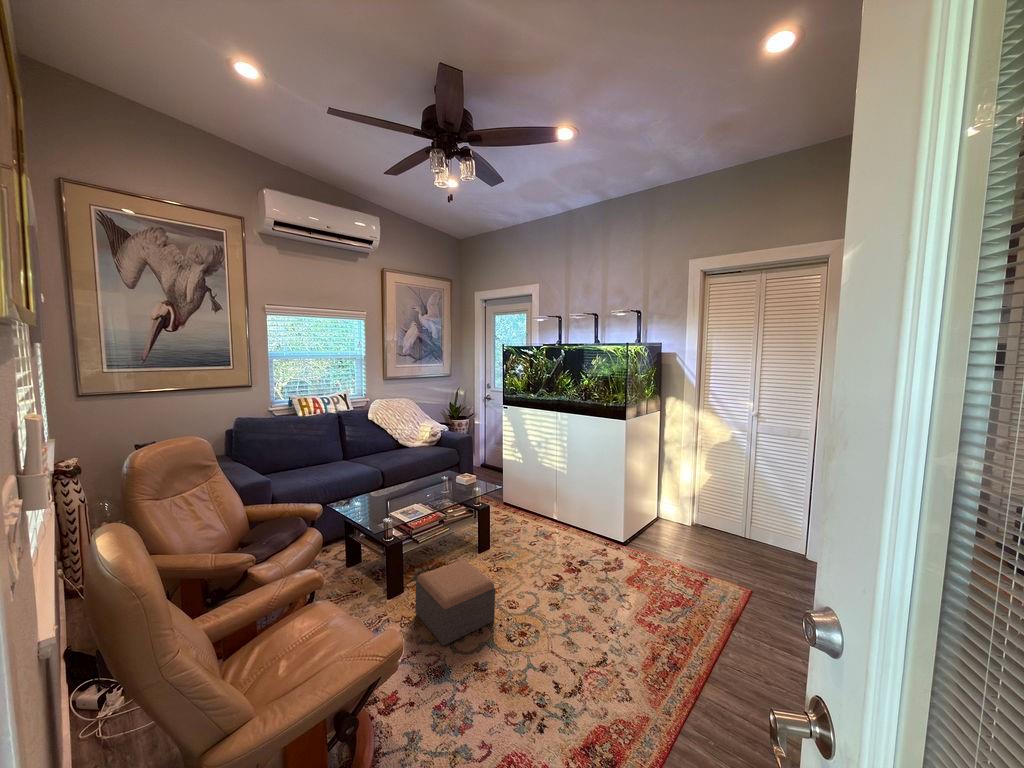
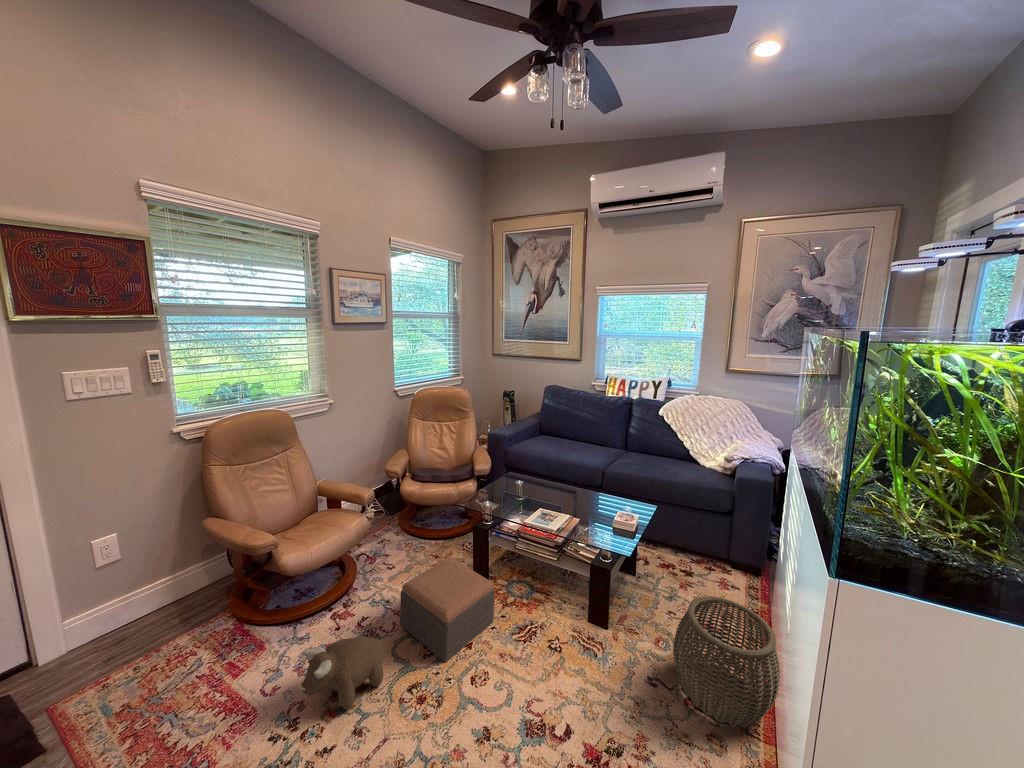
woven basket: none [522,484,568,536] -> present [673,596,781,727]
plush toy: none [478,632,532,693] -> present [298,637,387,710]

